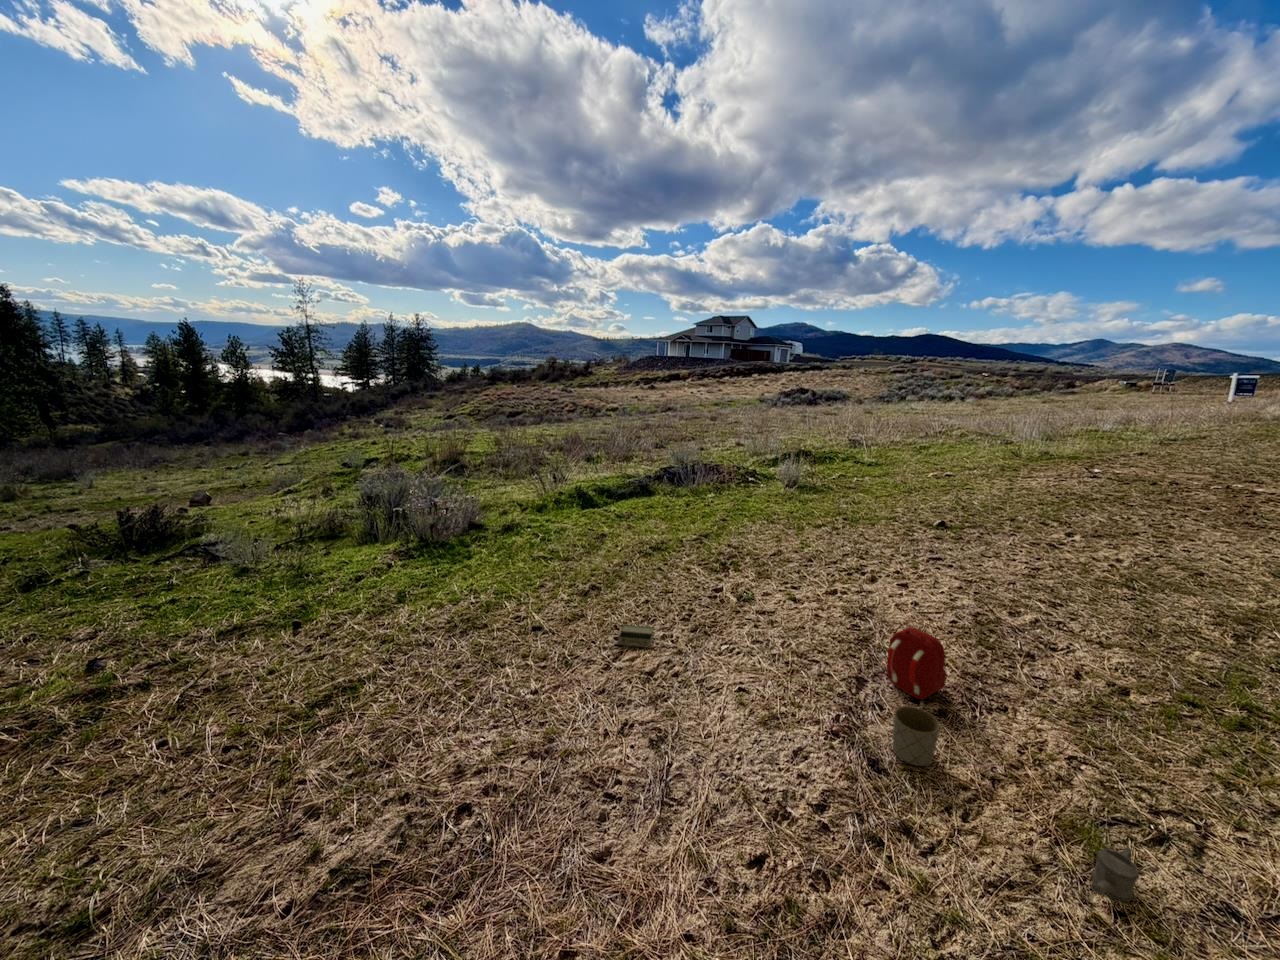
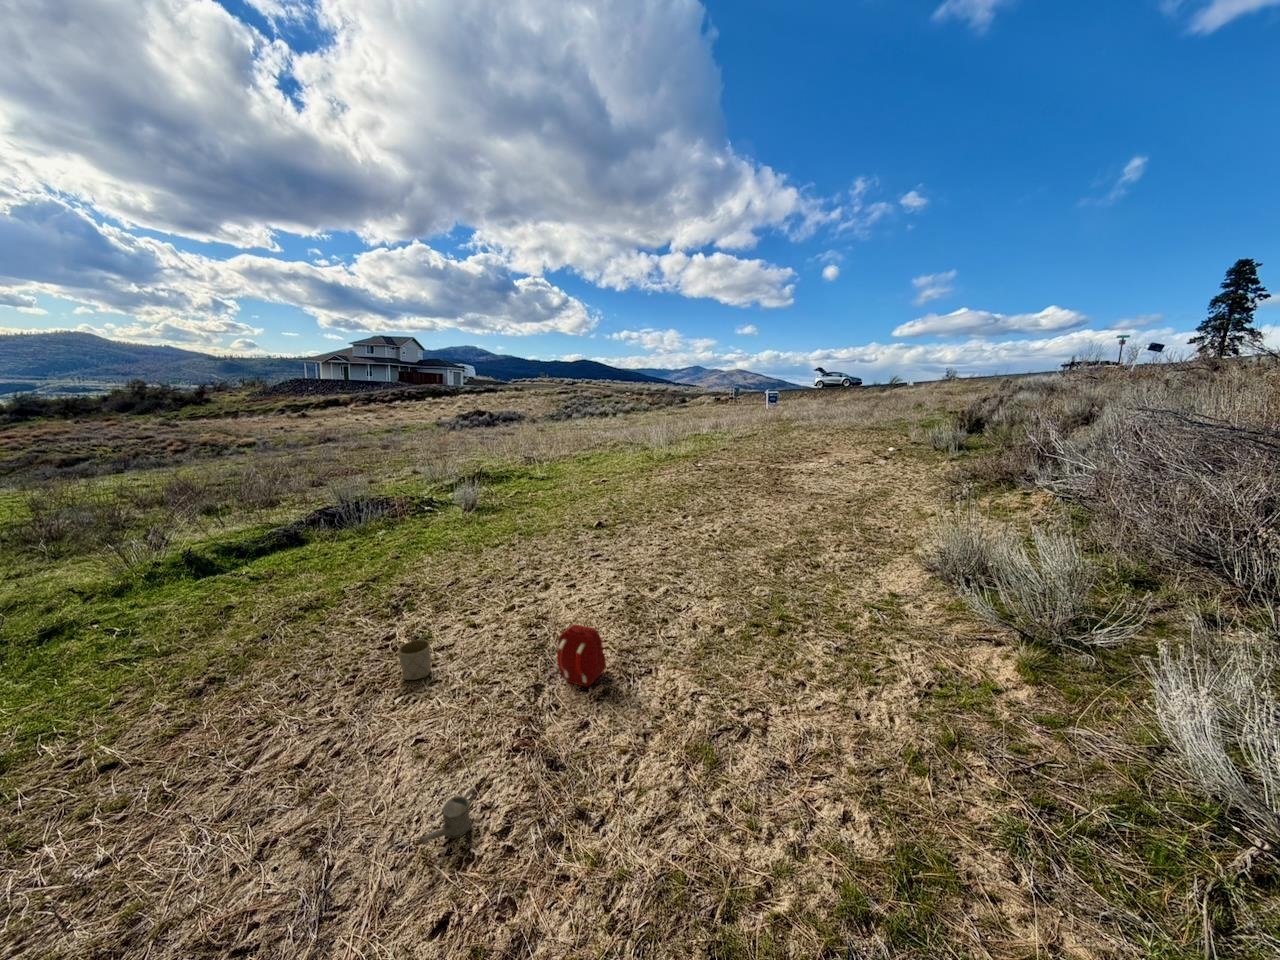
toolbox: present [619,625,654,648] -> none [252,706,306,744]
planter: present [893,706,940,766] -> present [398,639,431,680]
watering can: present [1091,847,1139,902] -> present [419,788,476,845]

